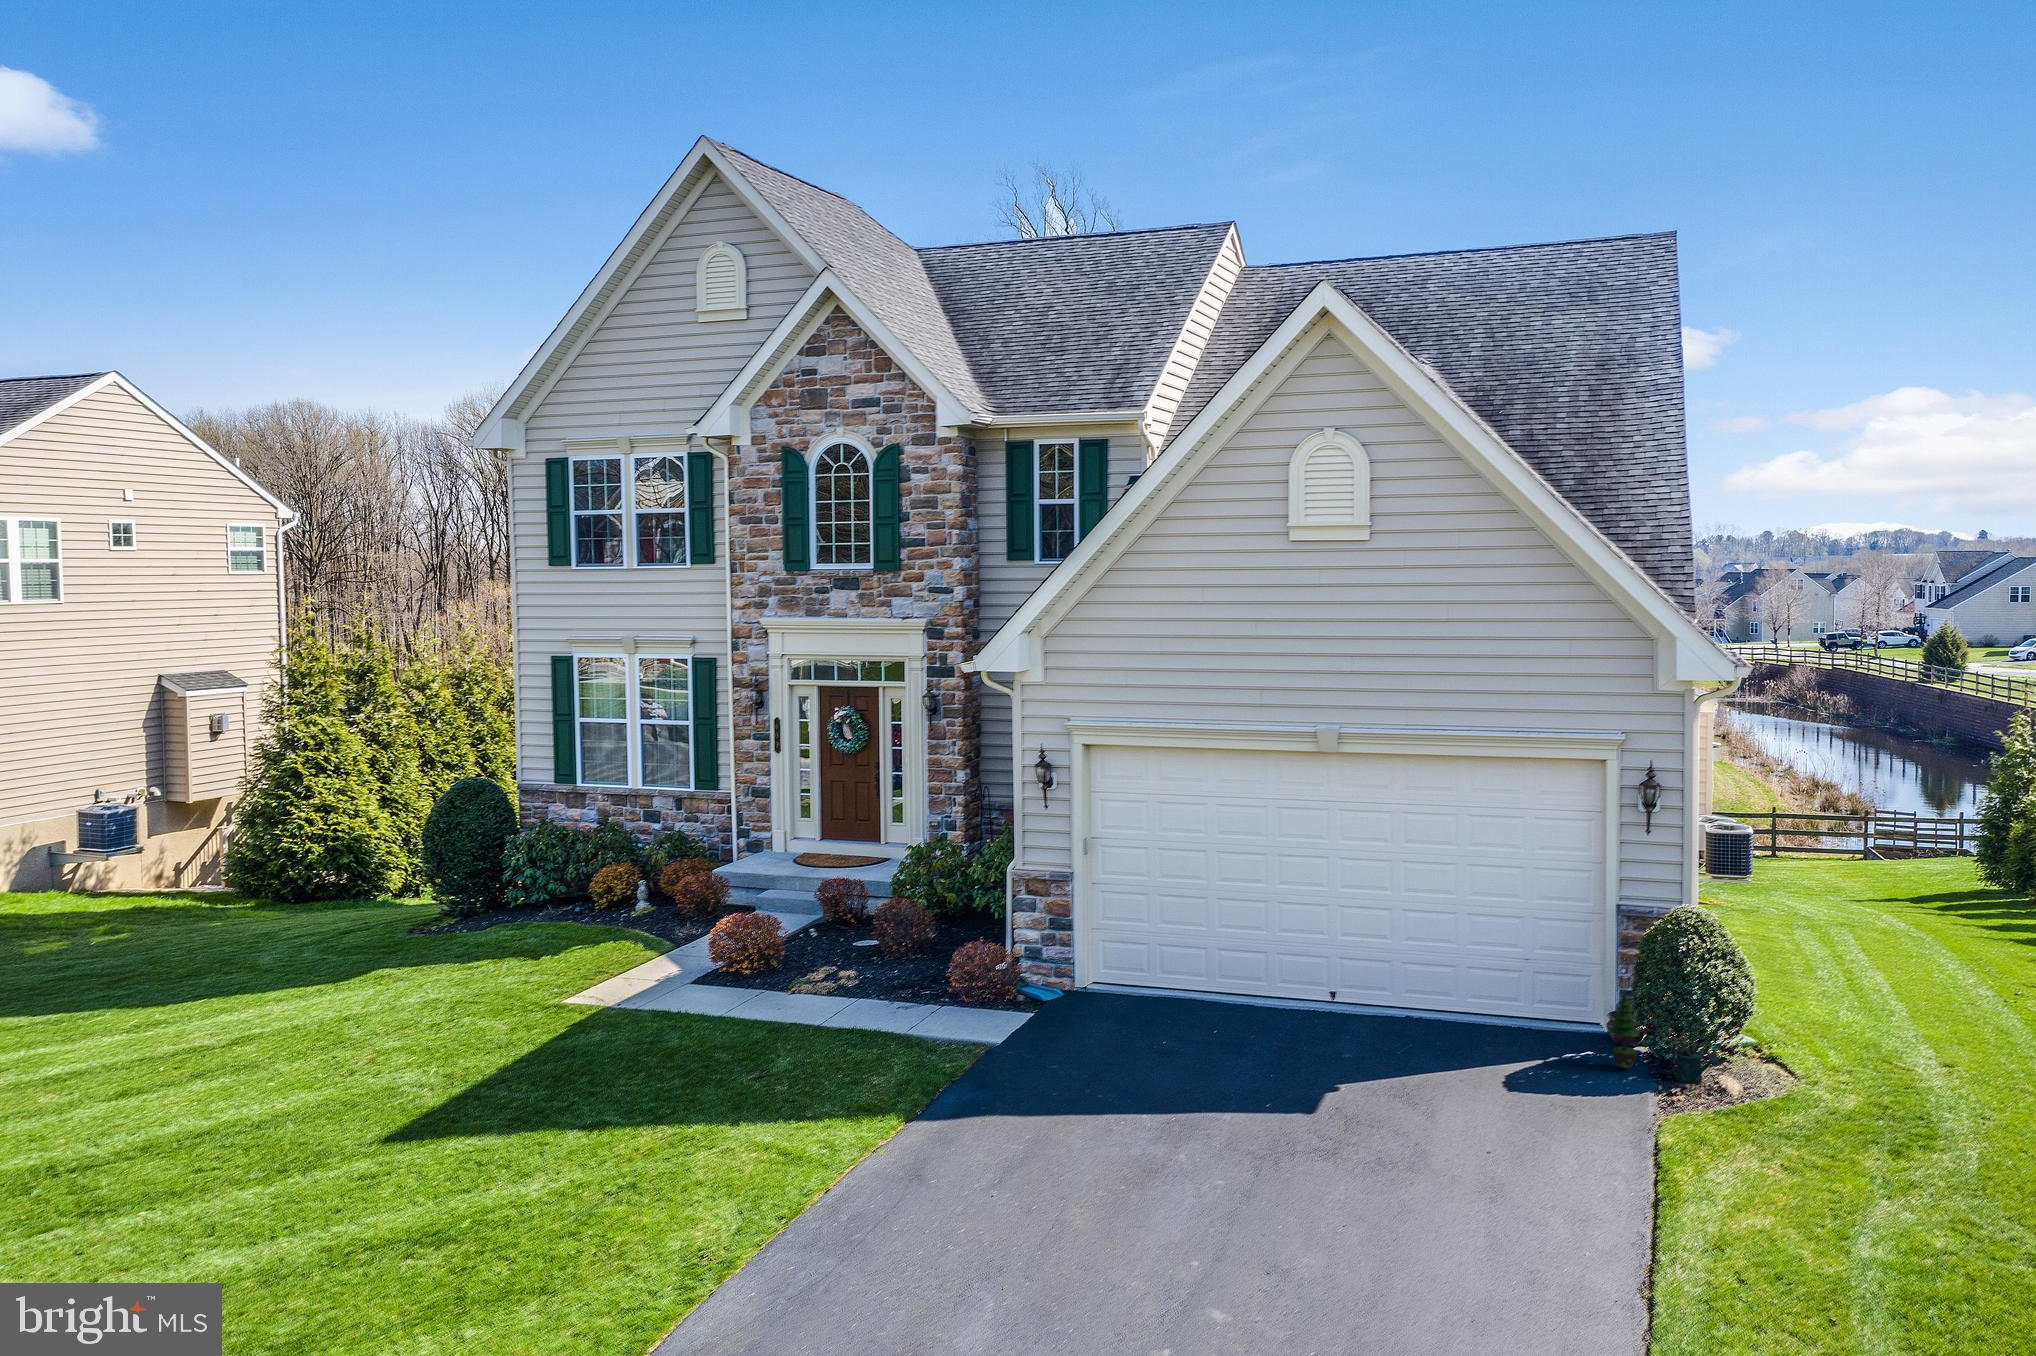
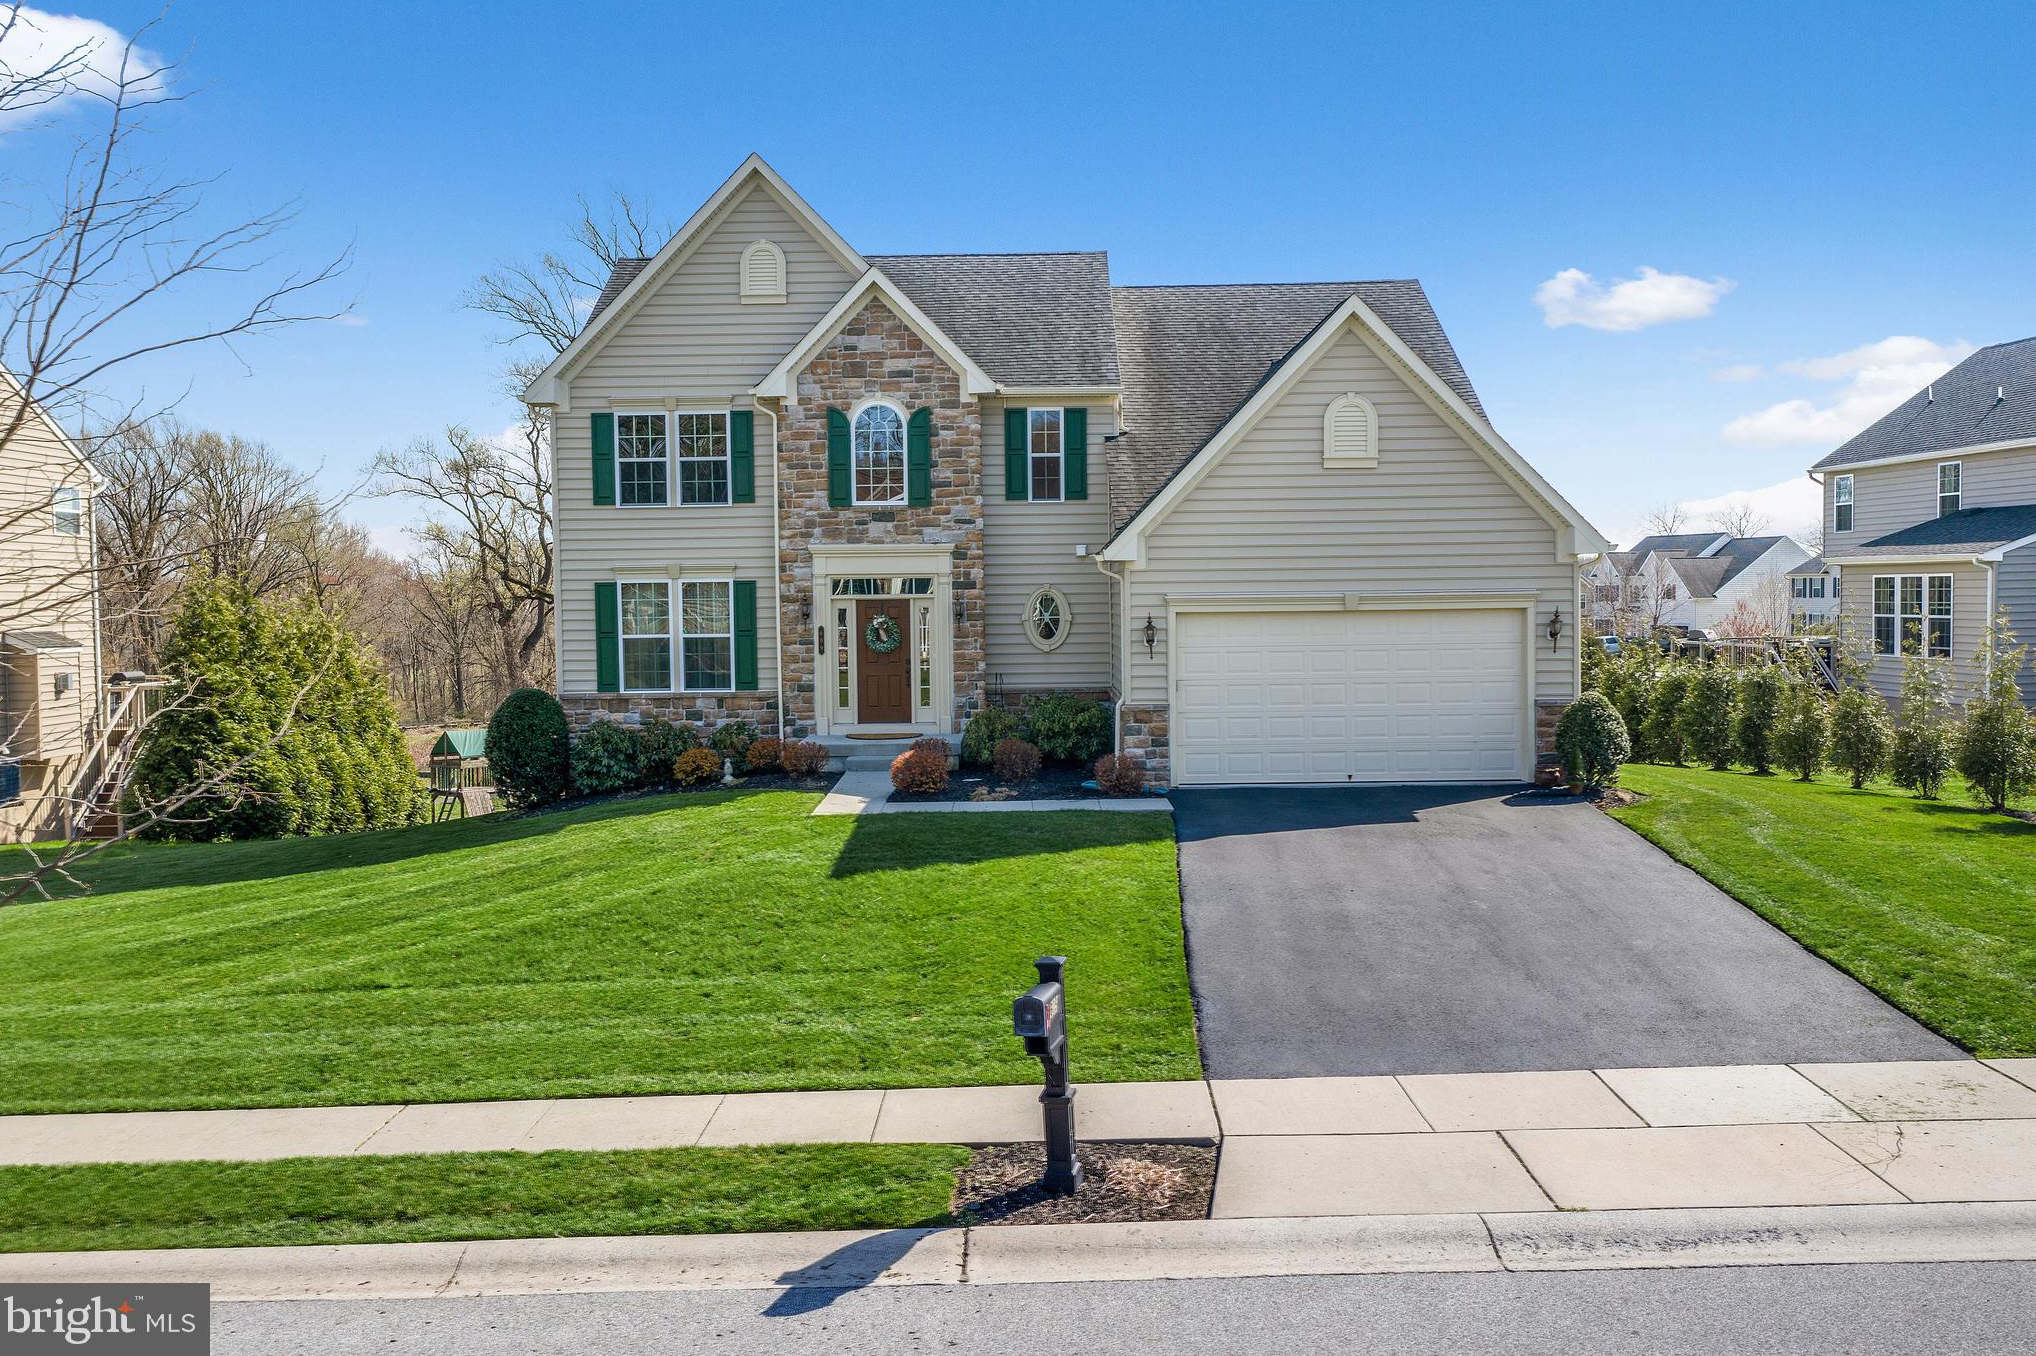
watering can: present [1672,1043,1719,1084] -> none [1604,774,1640,797]

